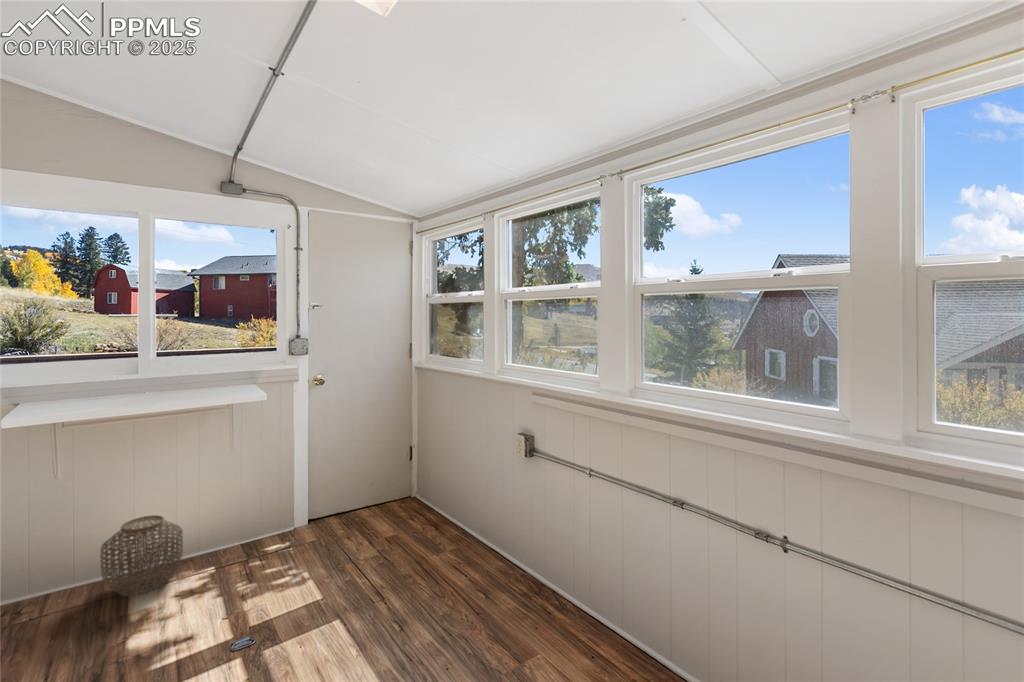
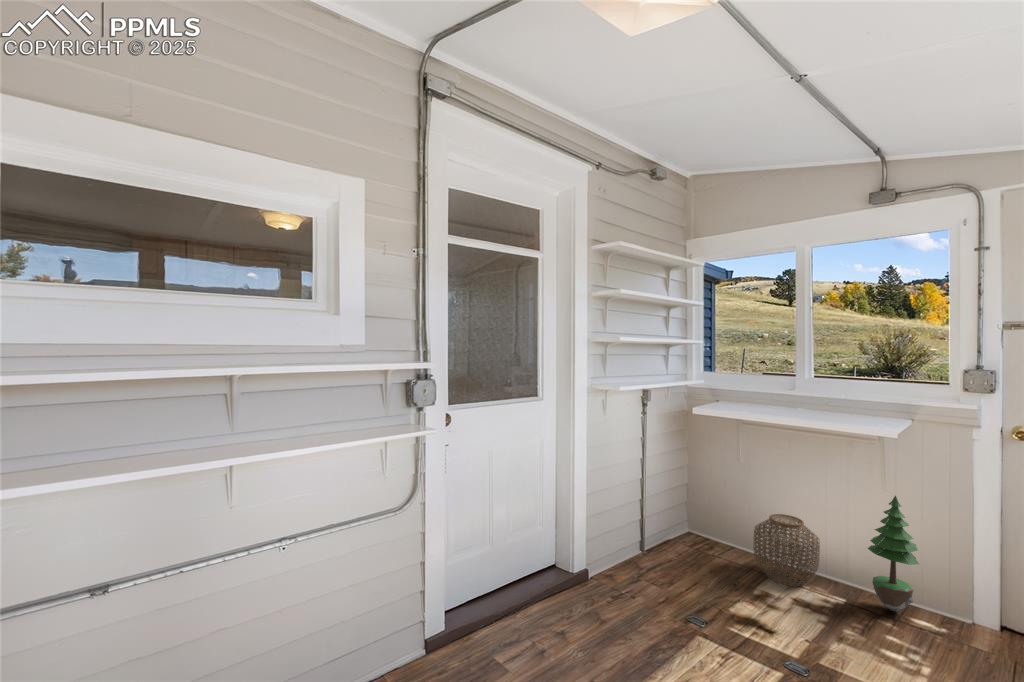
potted tree: none [227,456,268,553] -> present [868,496,919,611]

